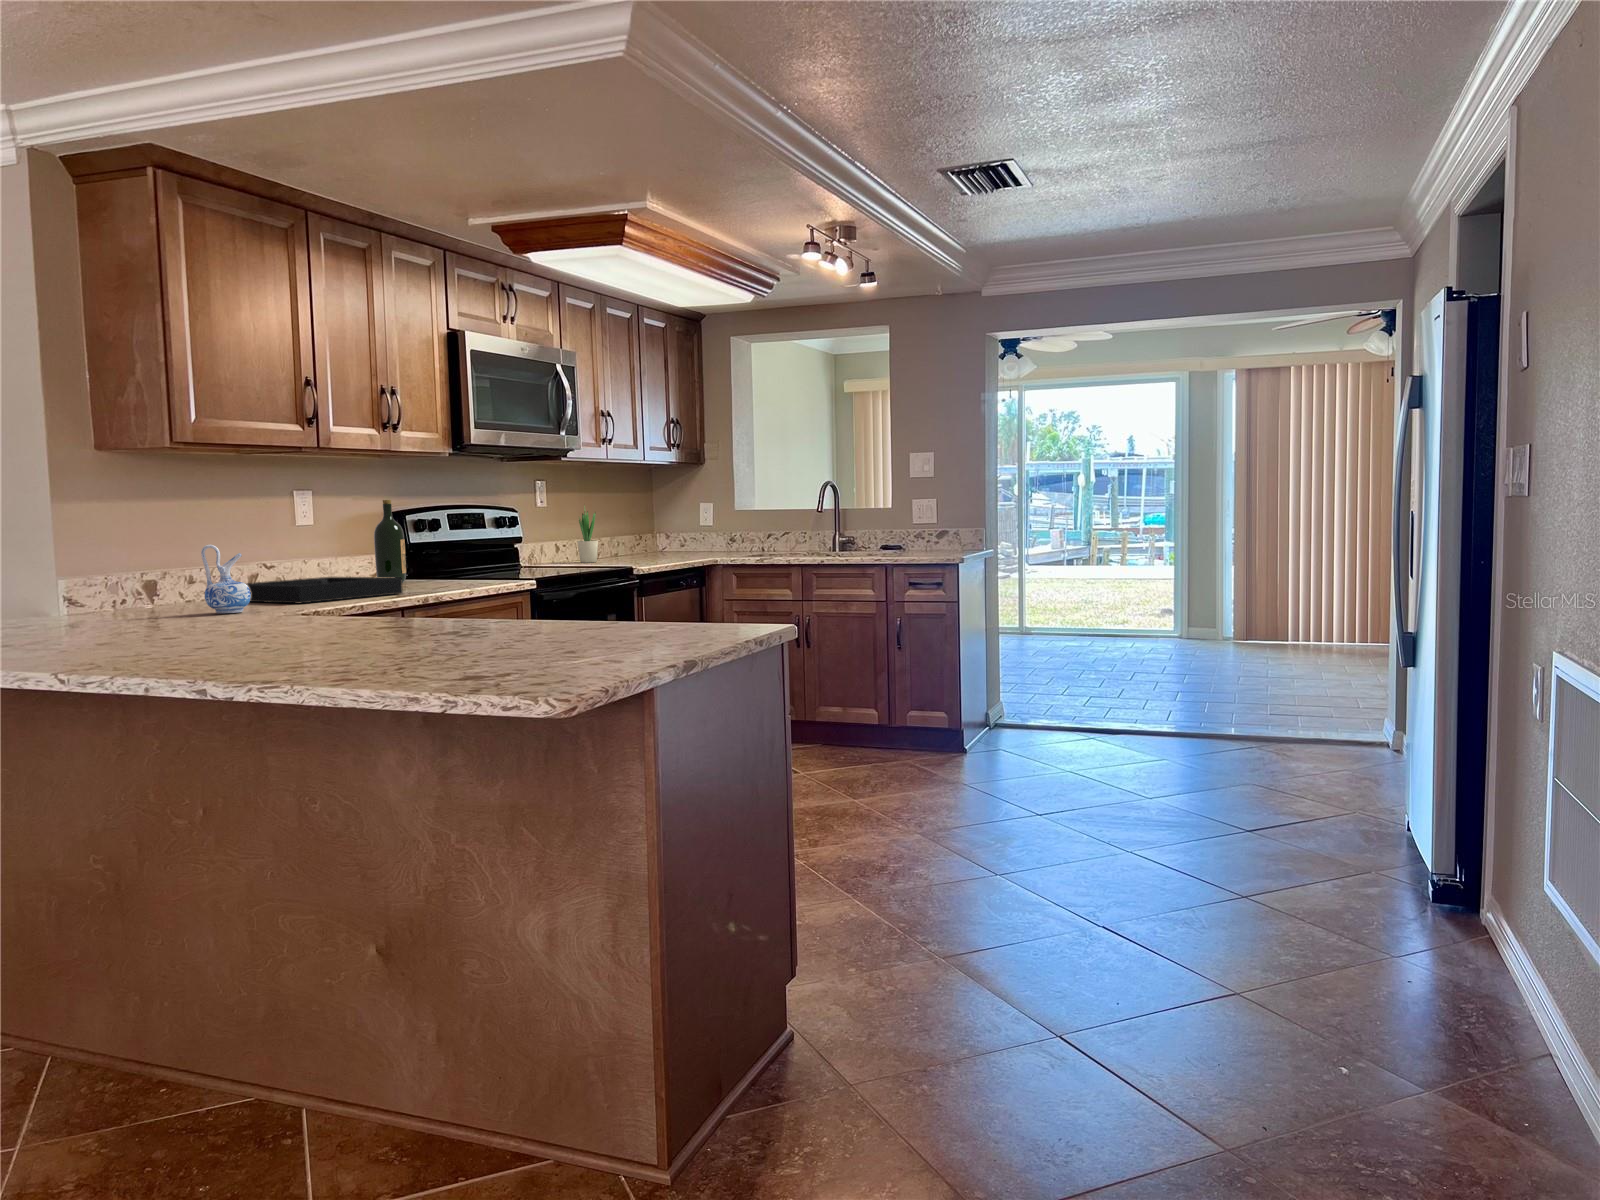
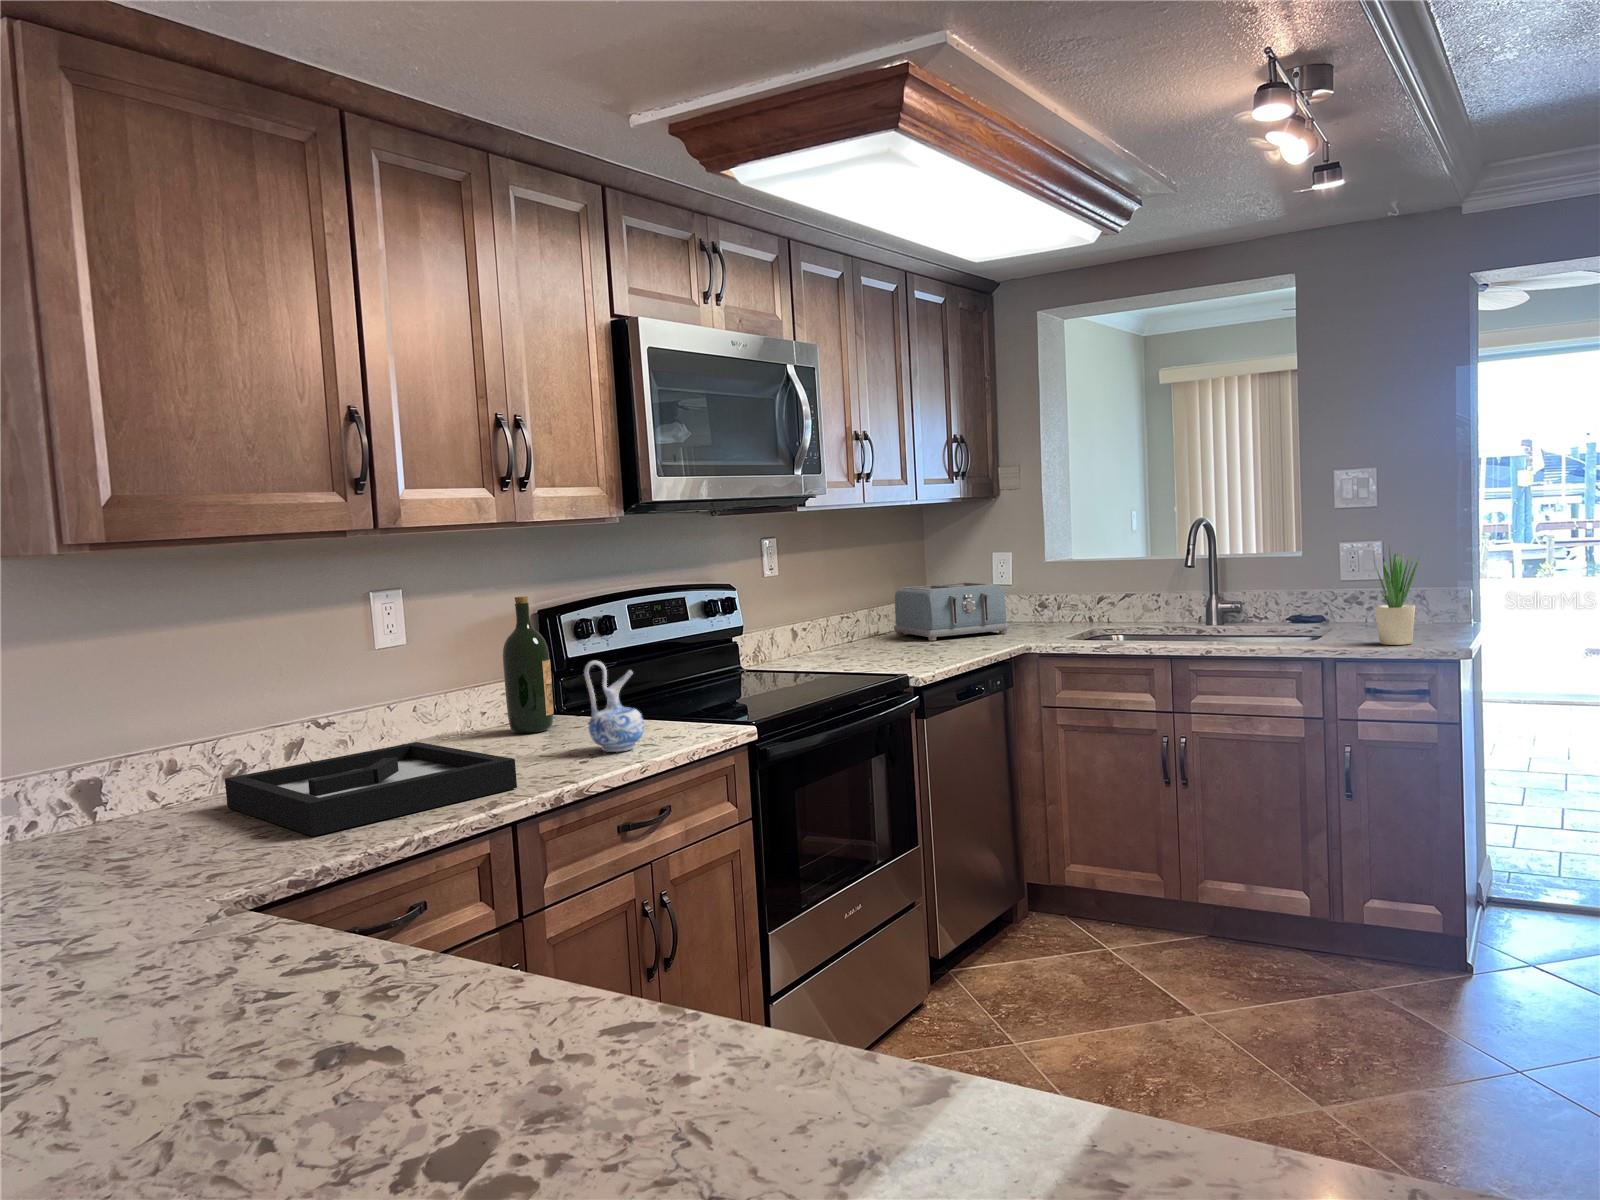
potted plant: present [578,506,598,563] -> present [1374,546,1419,645]
toaster: none [628,521,706,557] -> present [894,582,1009,641]
ceramic pitcher: present [201,545,251,613] -> present [584,661,644,752]

